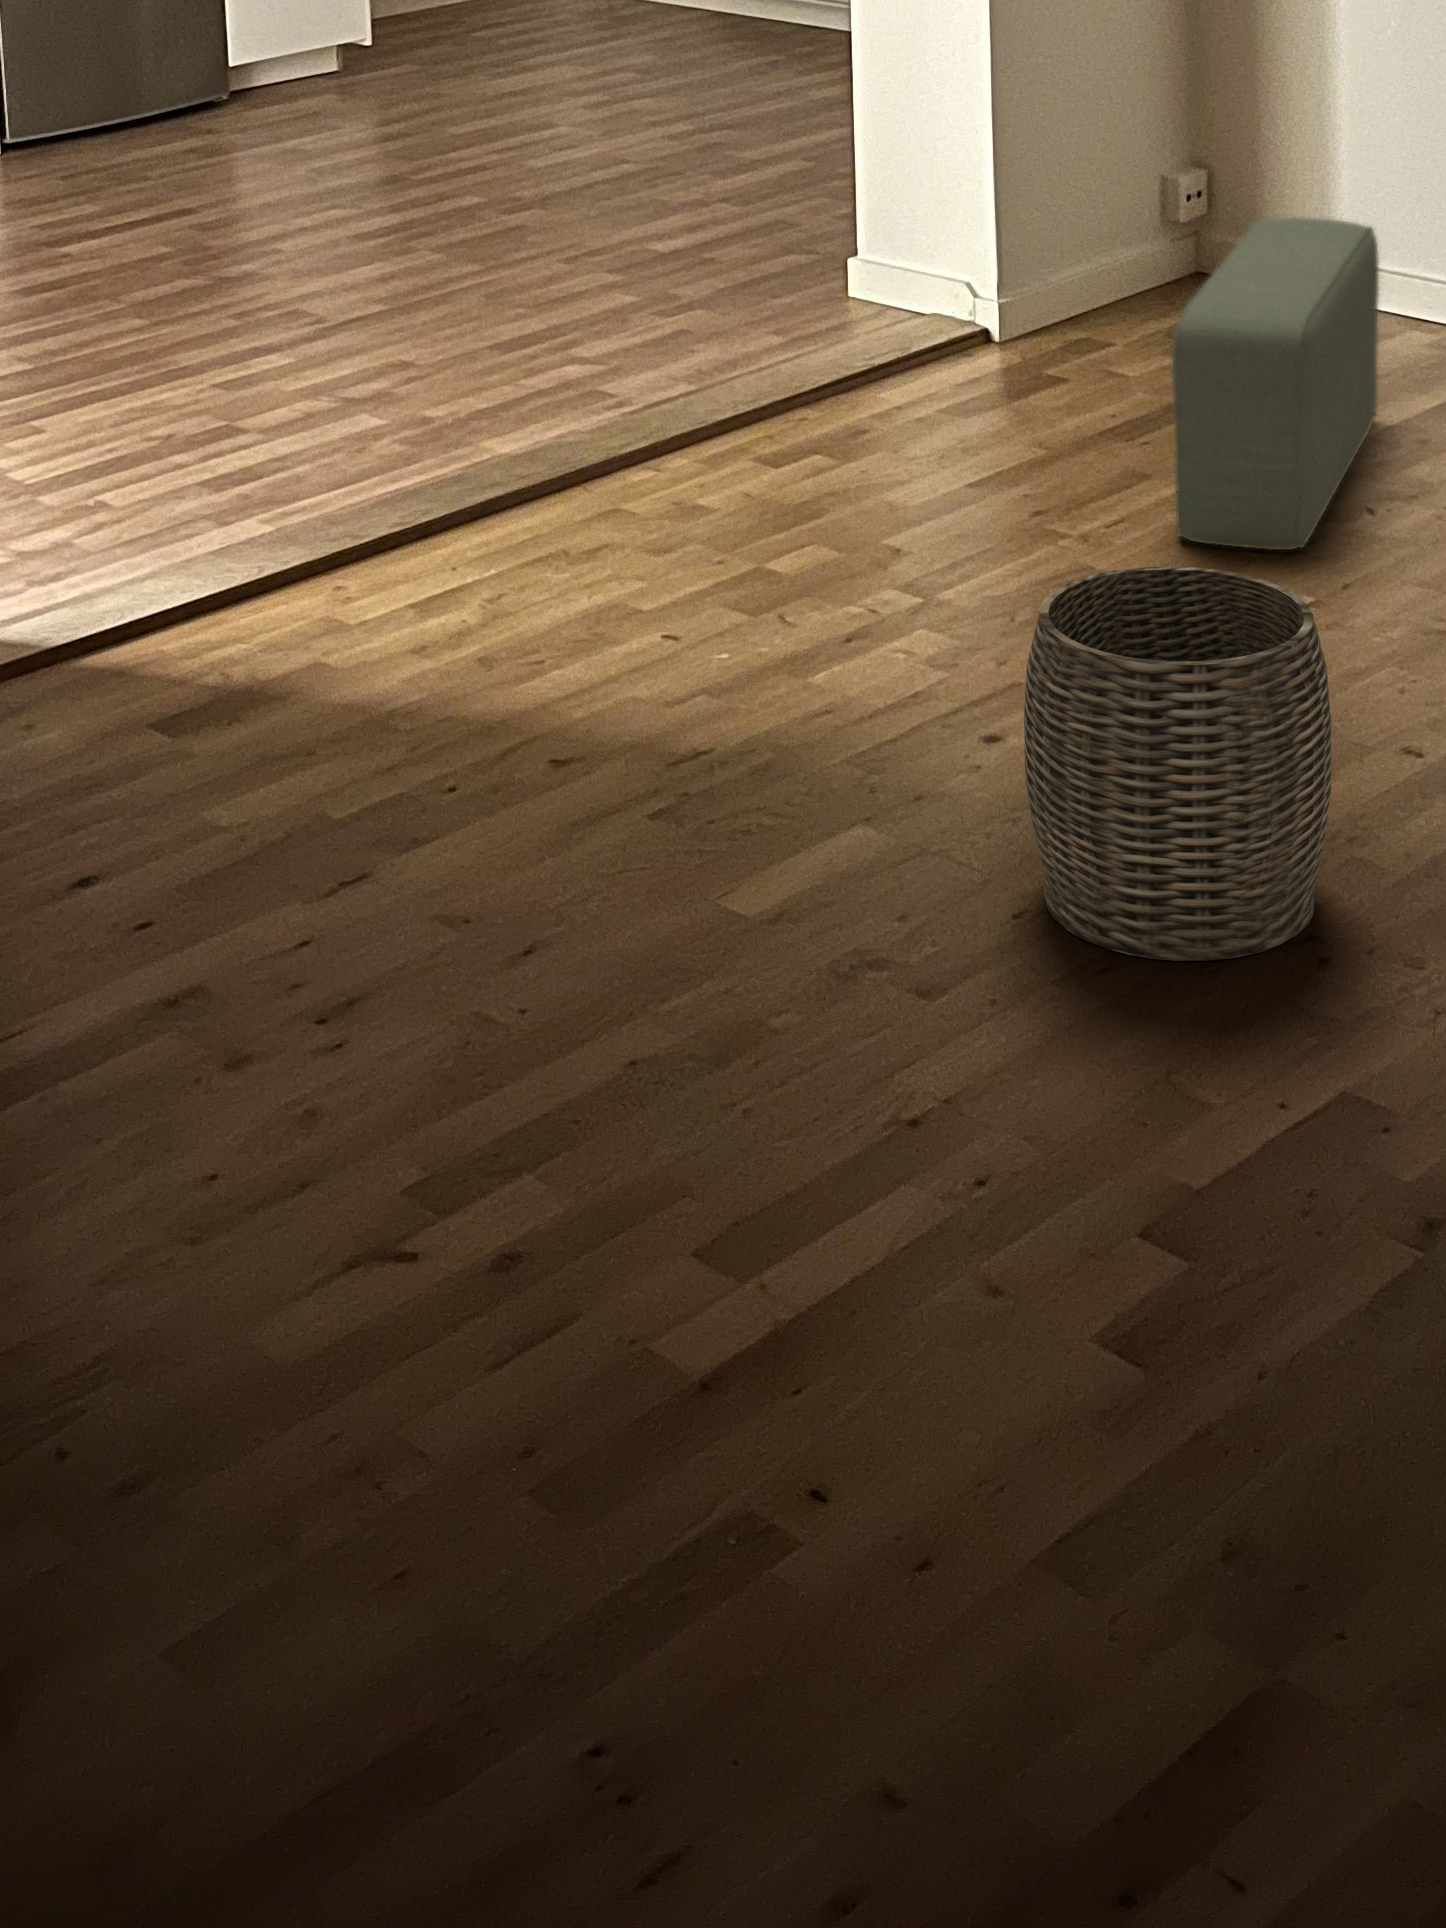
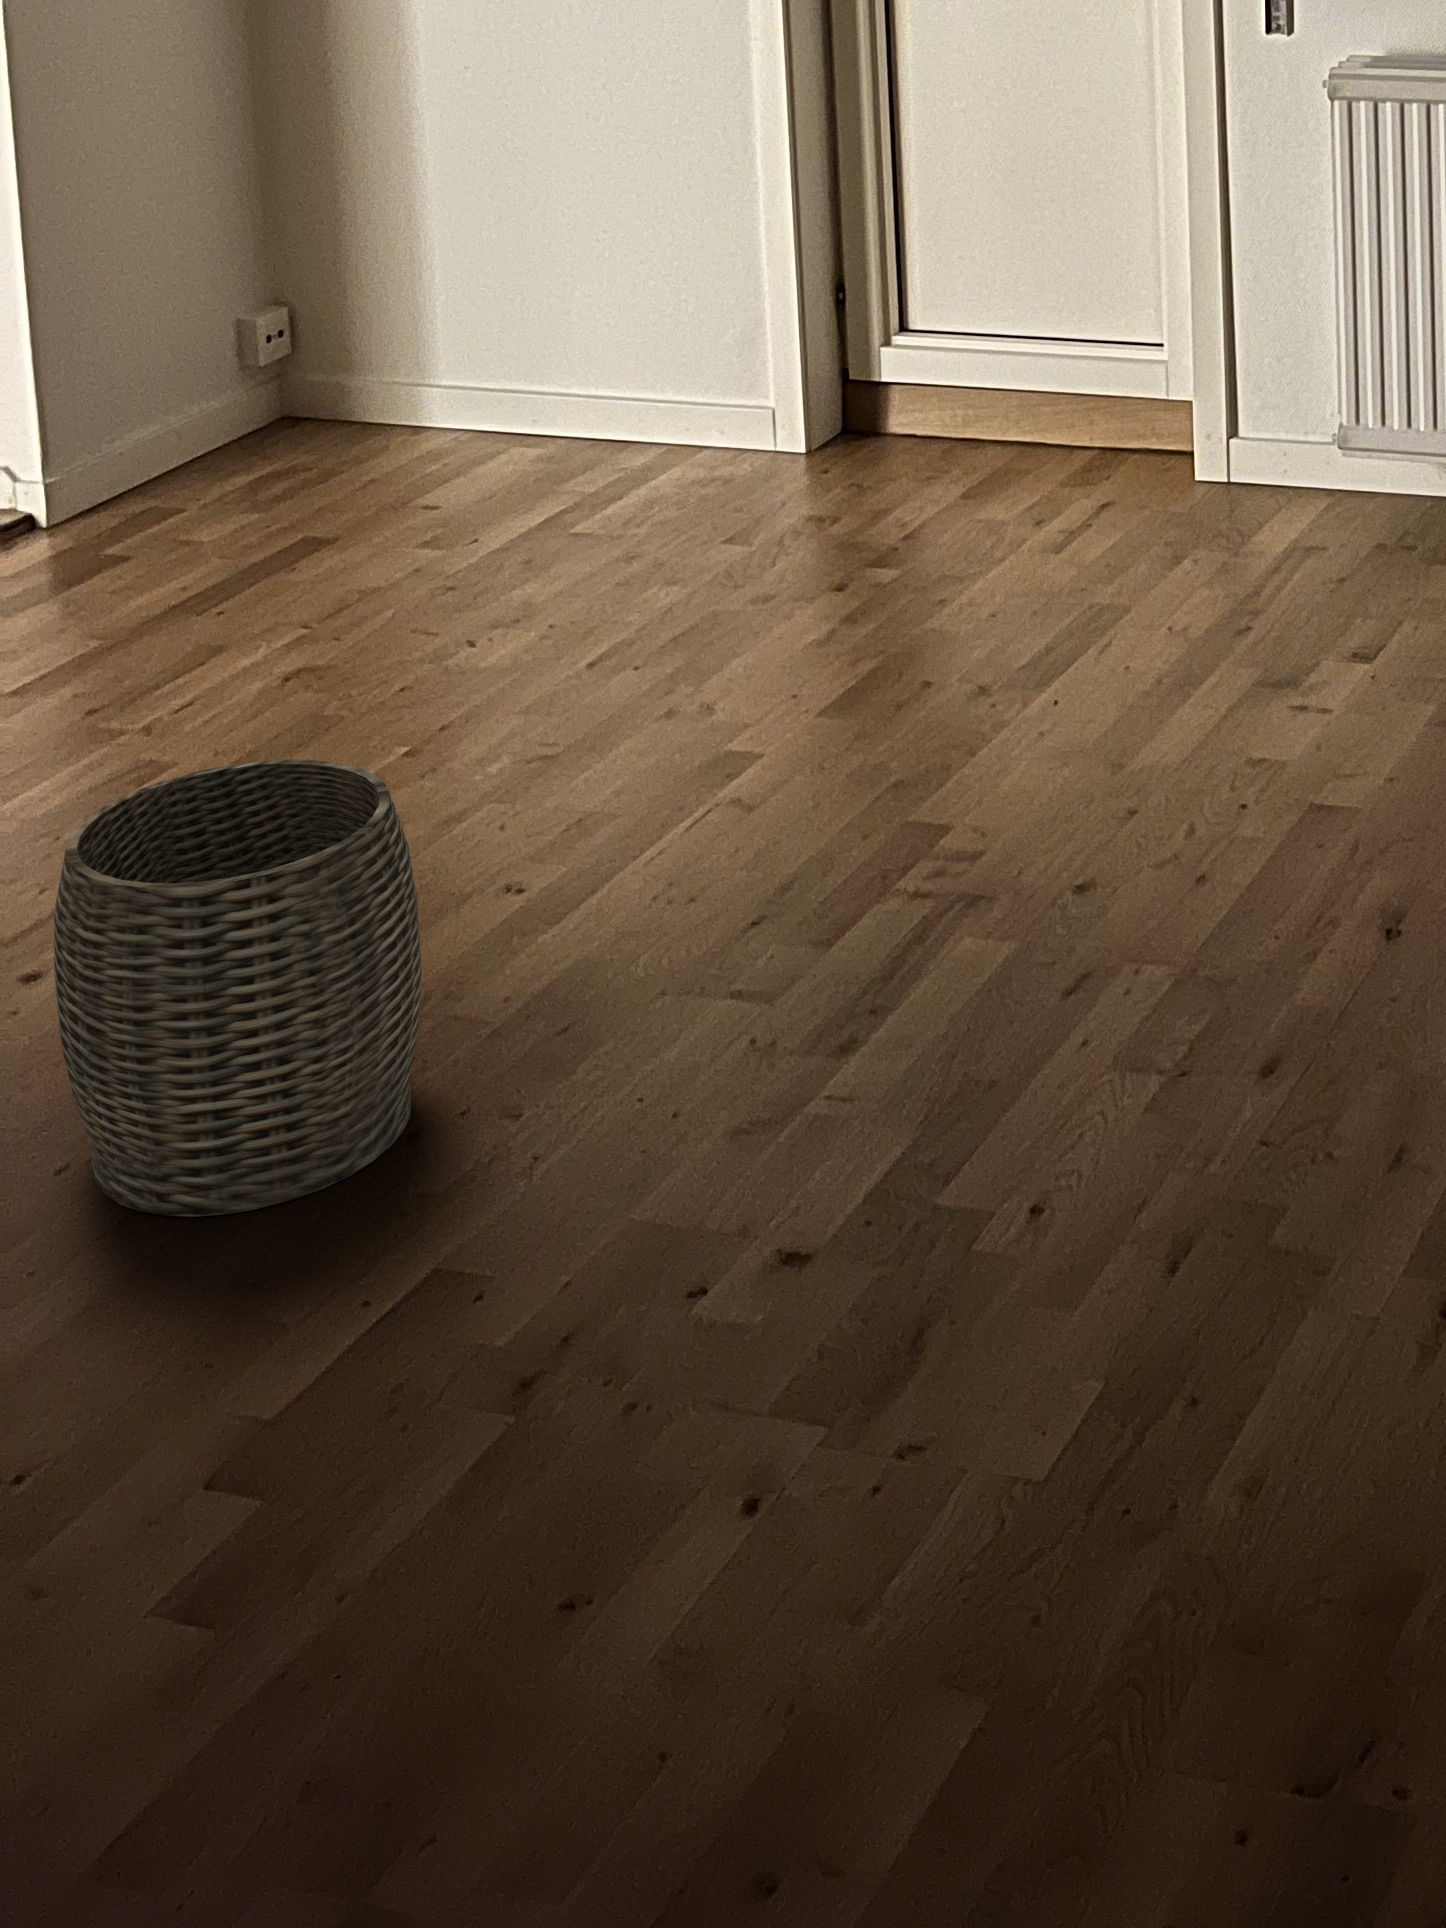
pouf: present [1172,217,1379,550] -> none [240,347,477,715]

